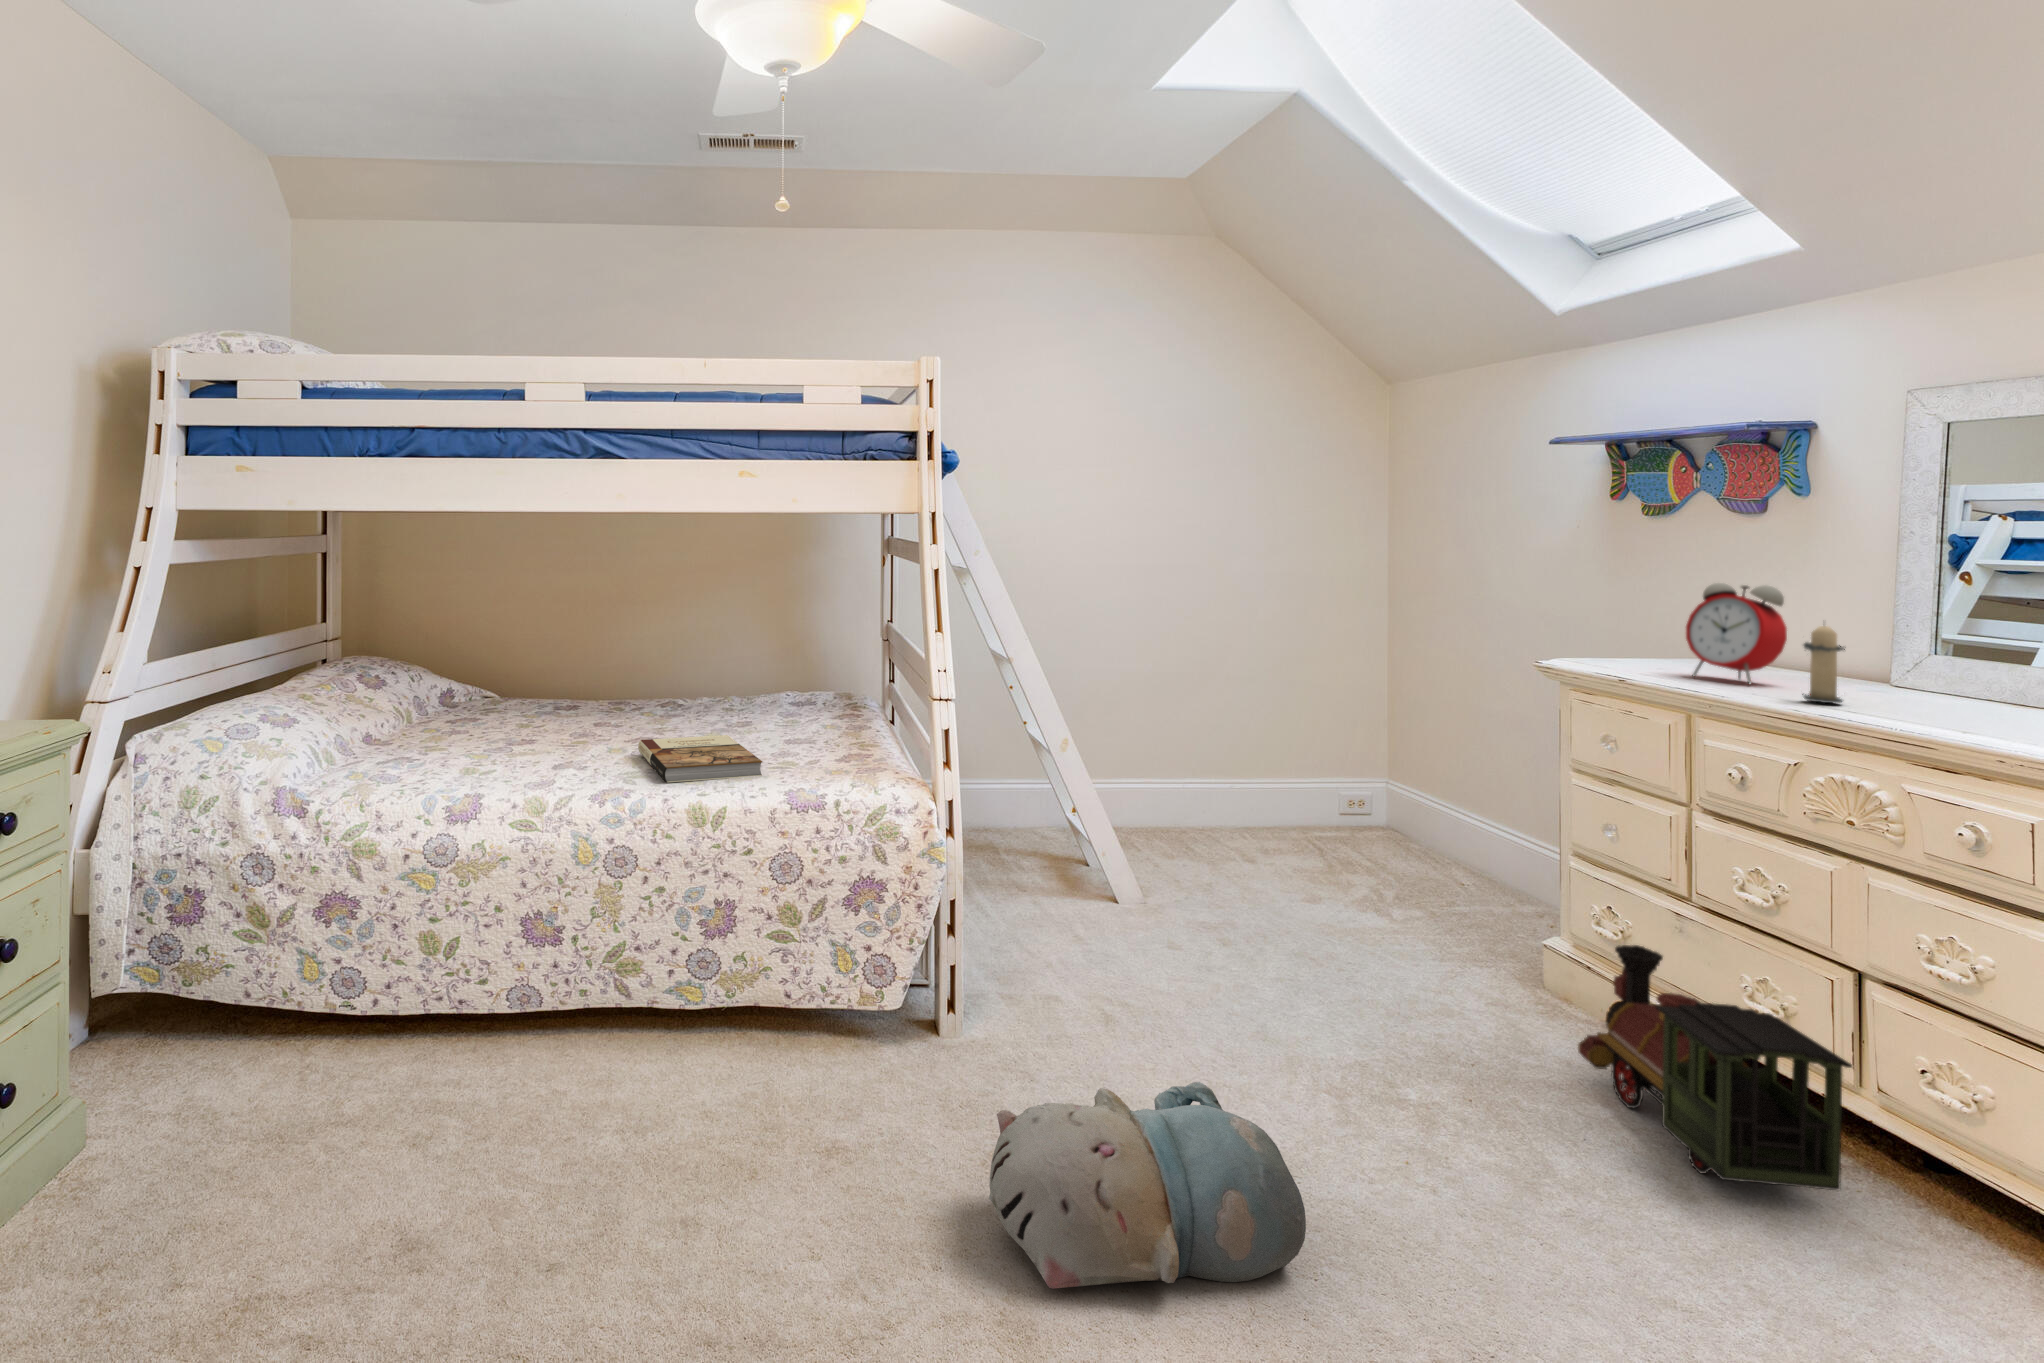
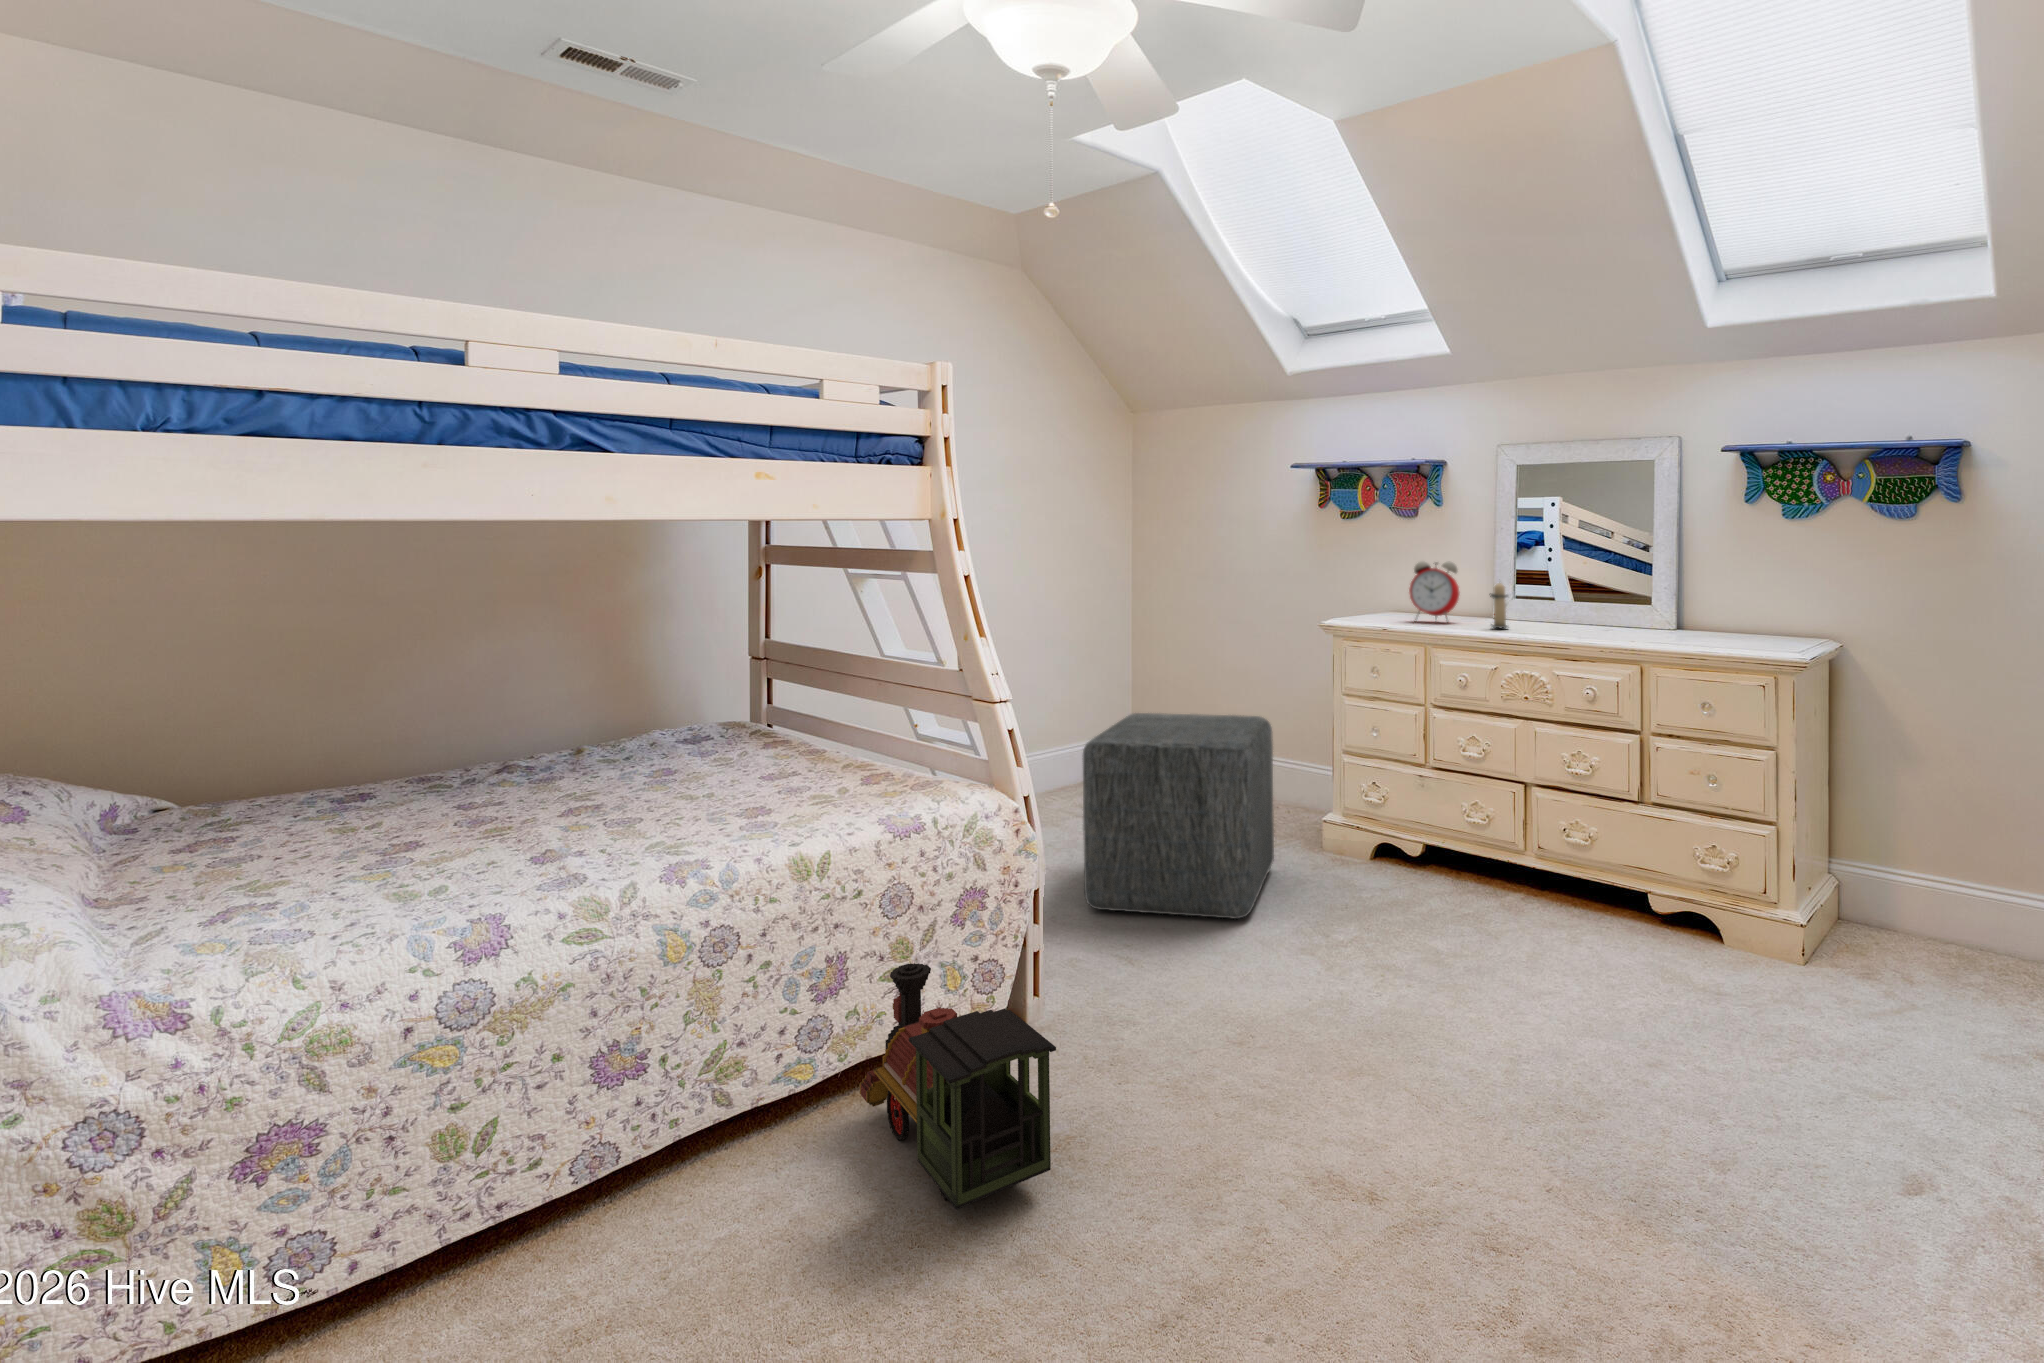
book: present [638,735,762,782] -> none [631,782,832,842]
ottoman: none [1128,747,1421,1026] -> present [1083,713,1274,919]
toy train: present [1578,945,1852,1190] -> present [860,963,1056,1209]
plush toy: present [989,1082,1306,1289] -> none [1218,961,1426,1152]

